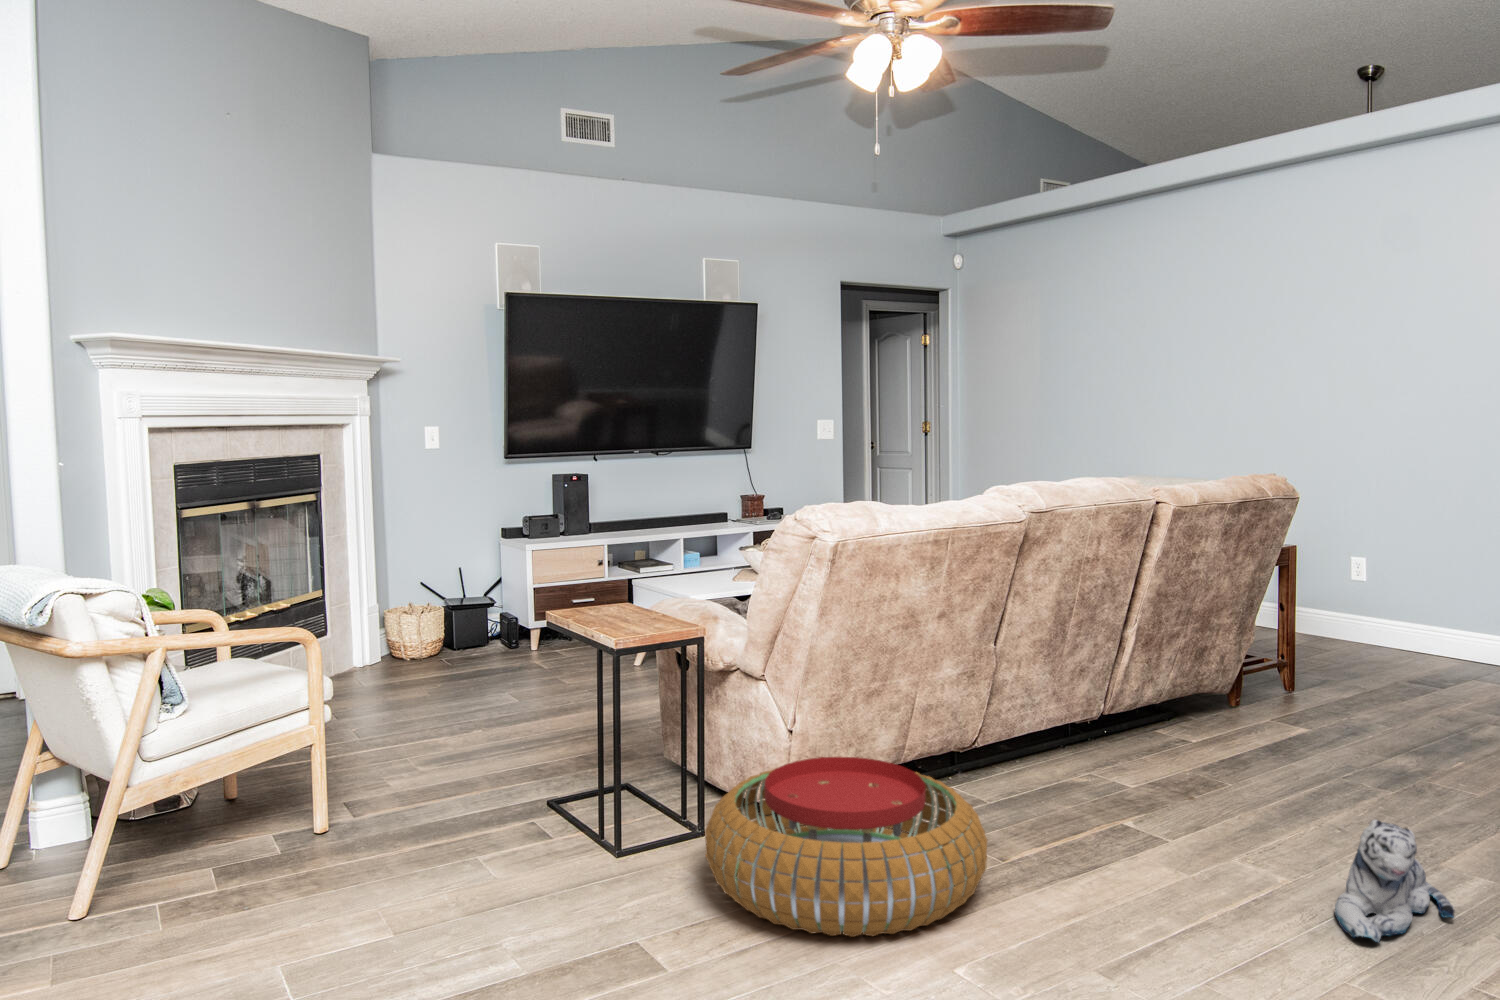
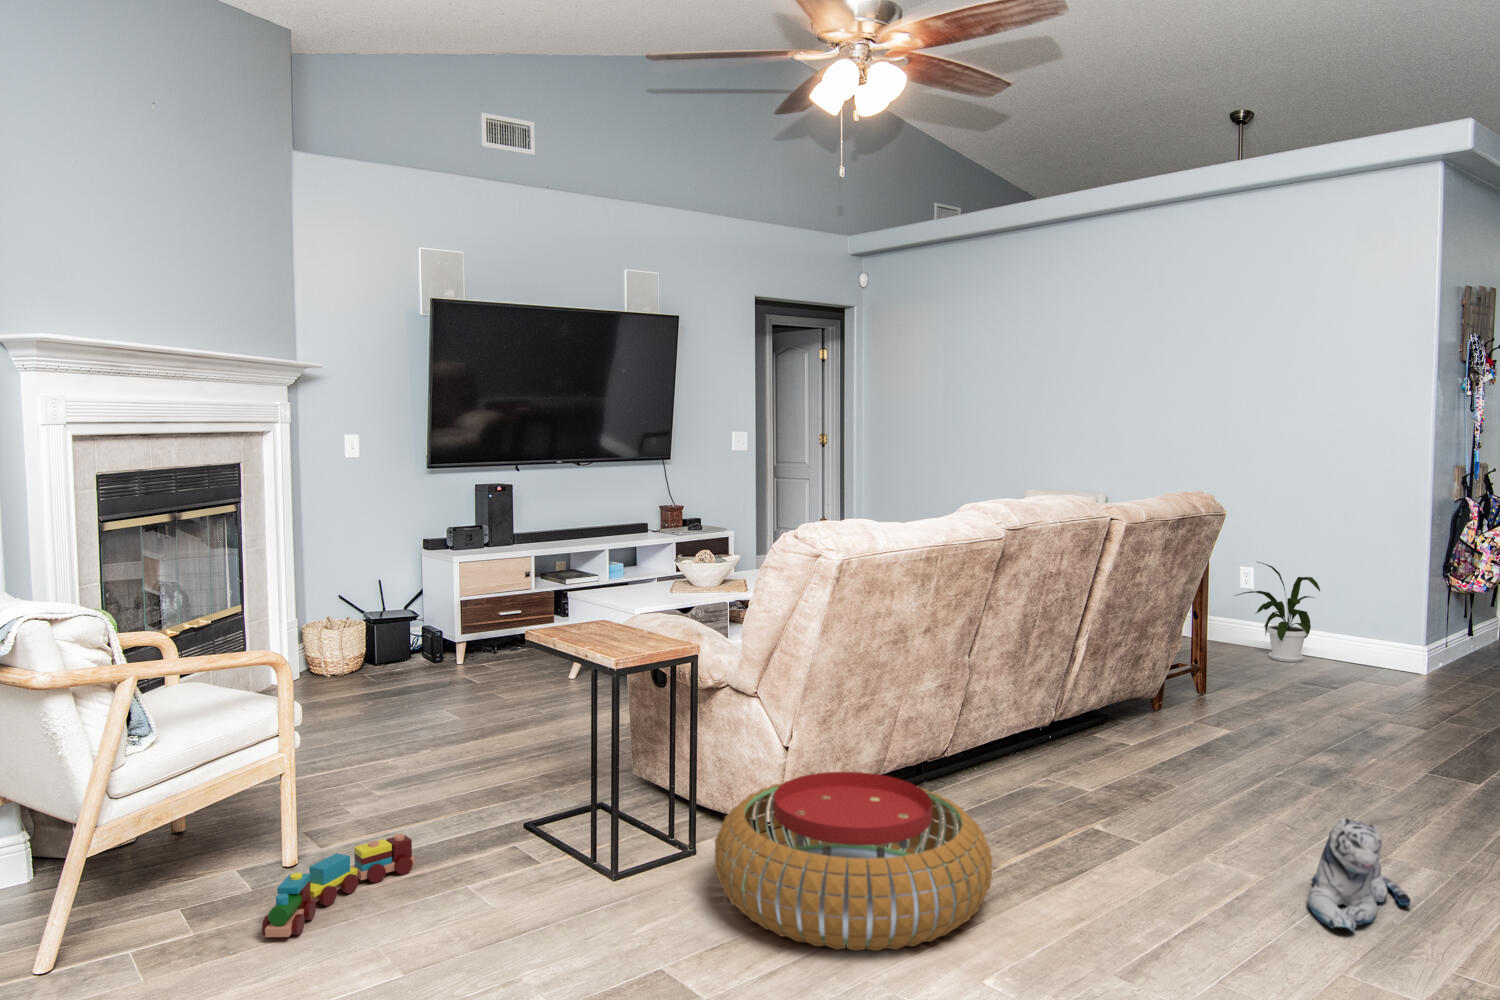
house plant: none [1334,551,1432,659] -> present [1235,562,1320,662]
toy train: none [274,805,432,896] -> present [262,834,415,937]

